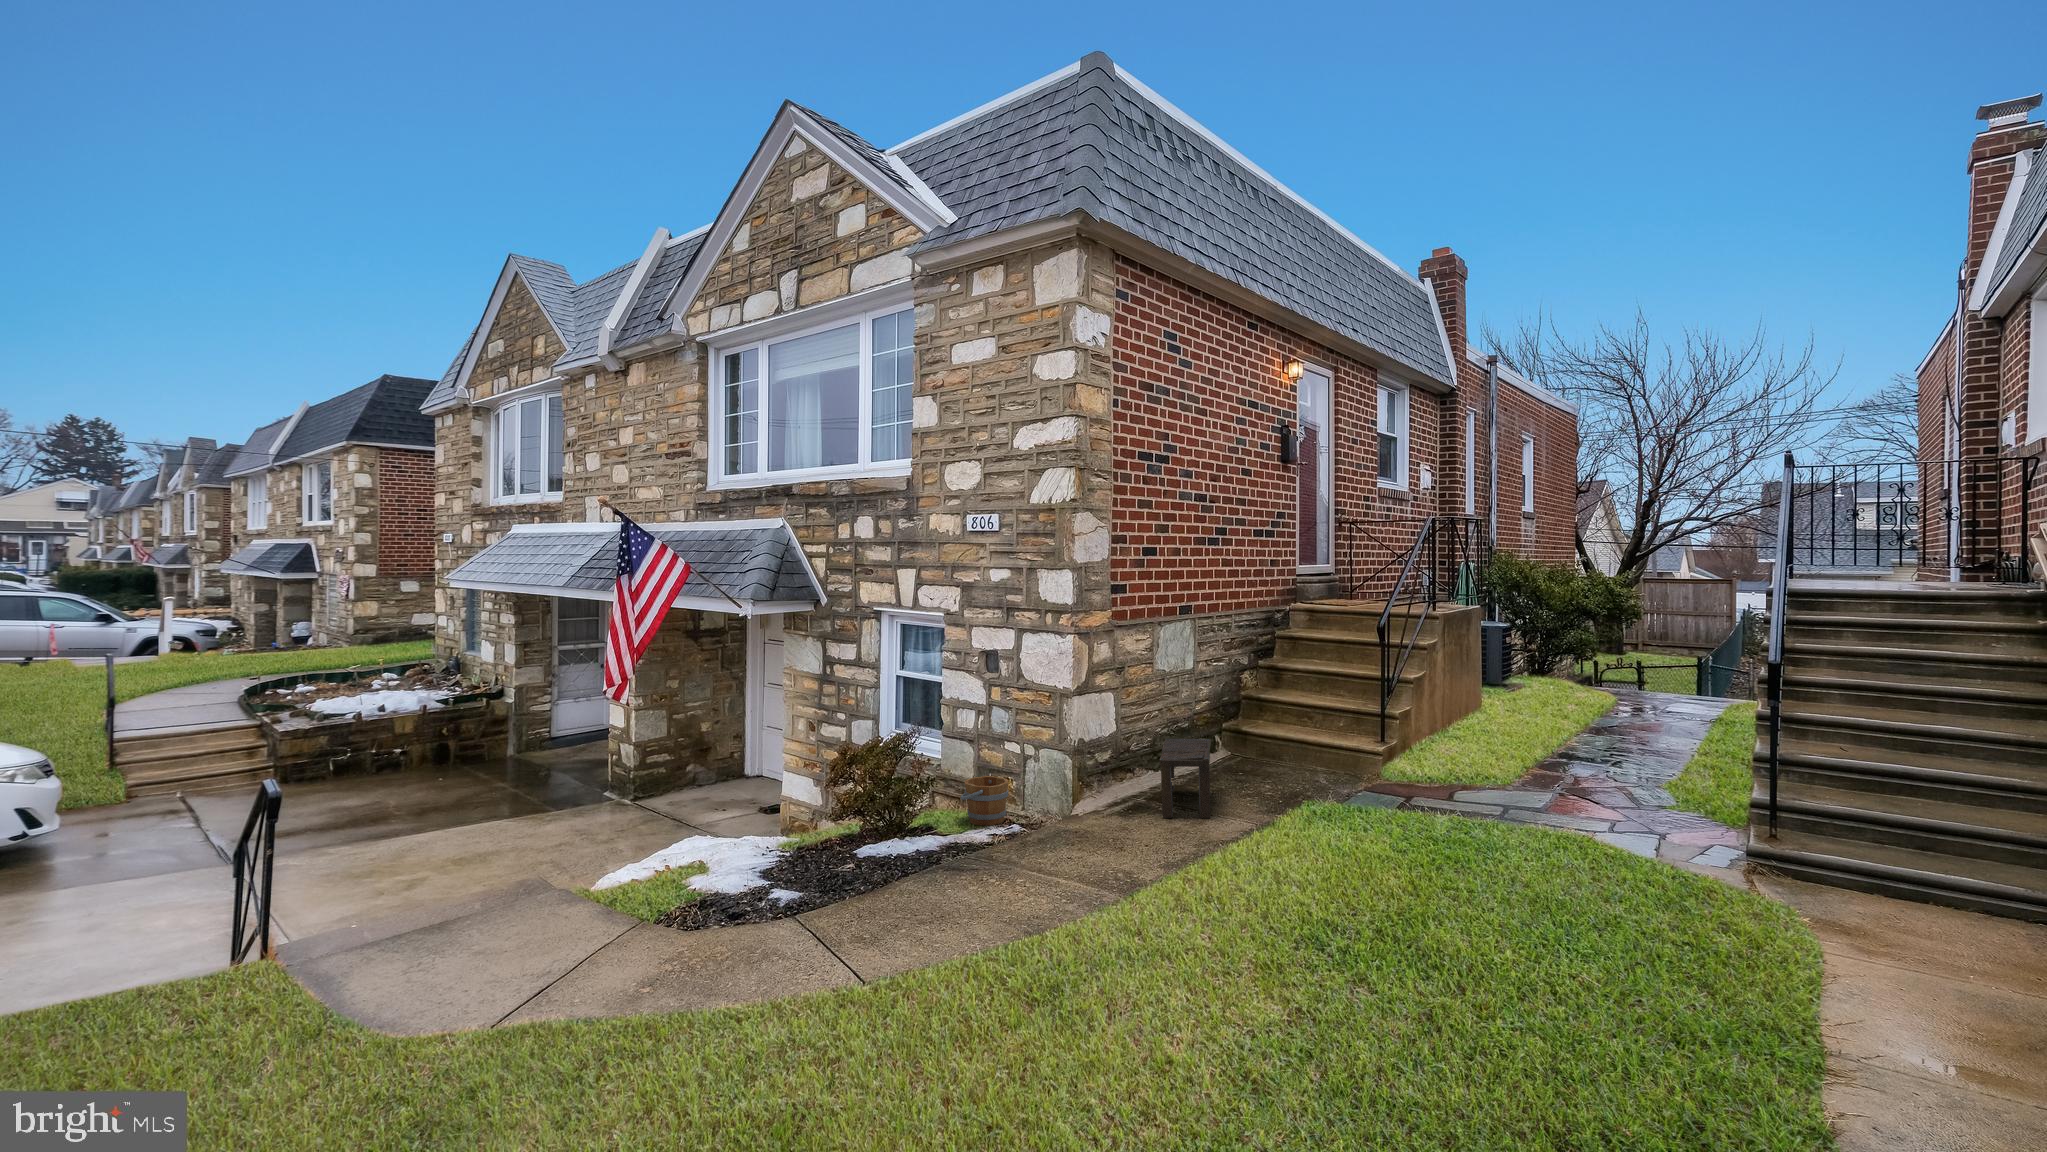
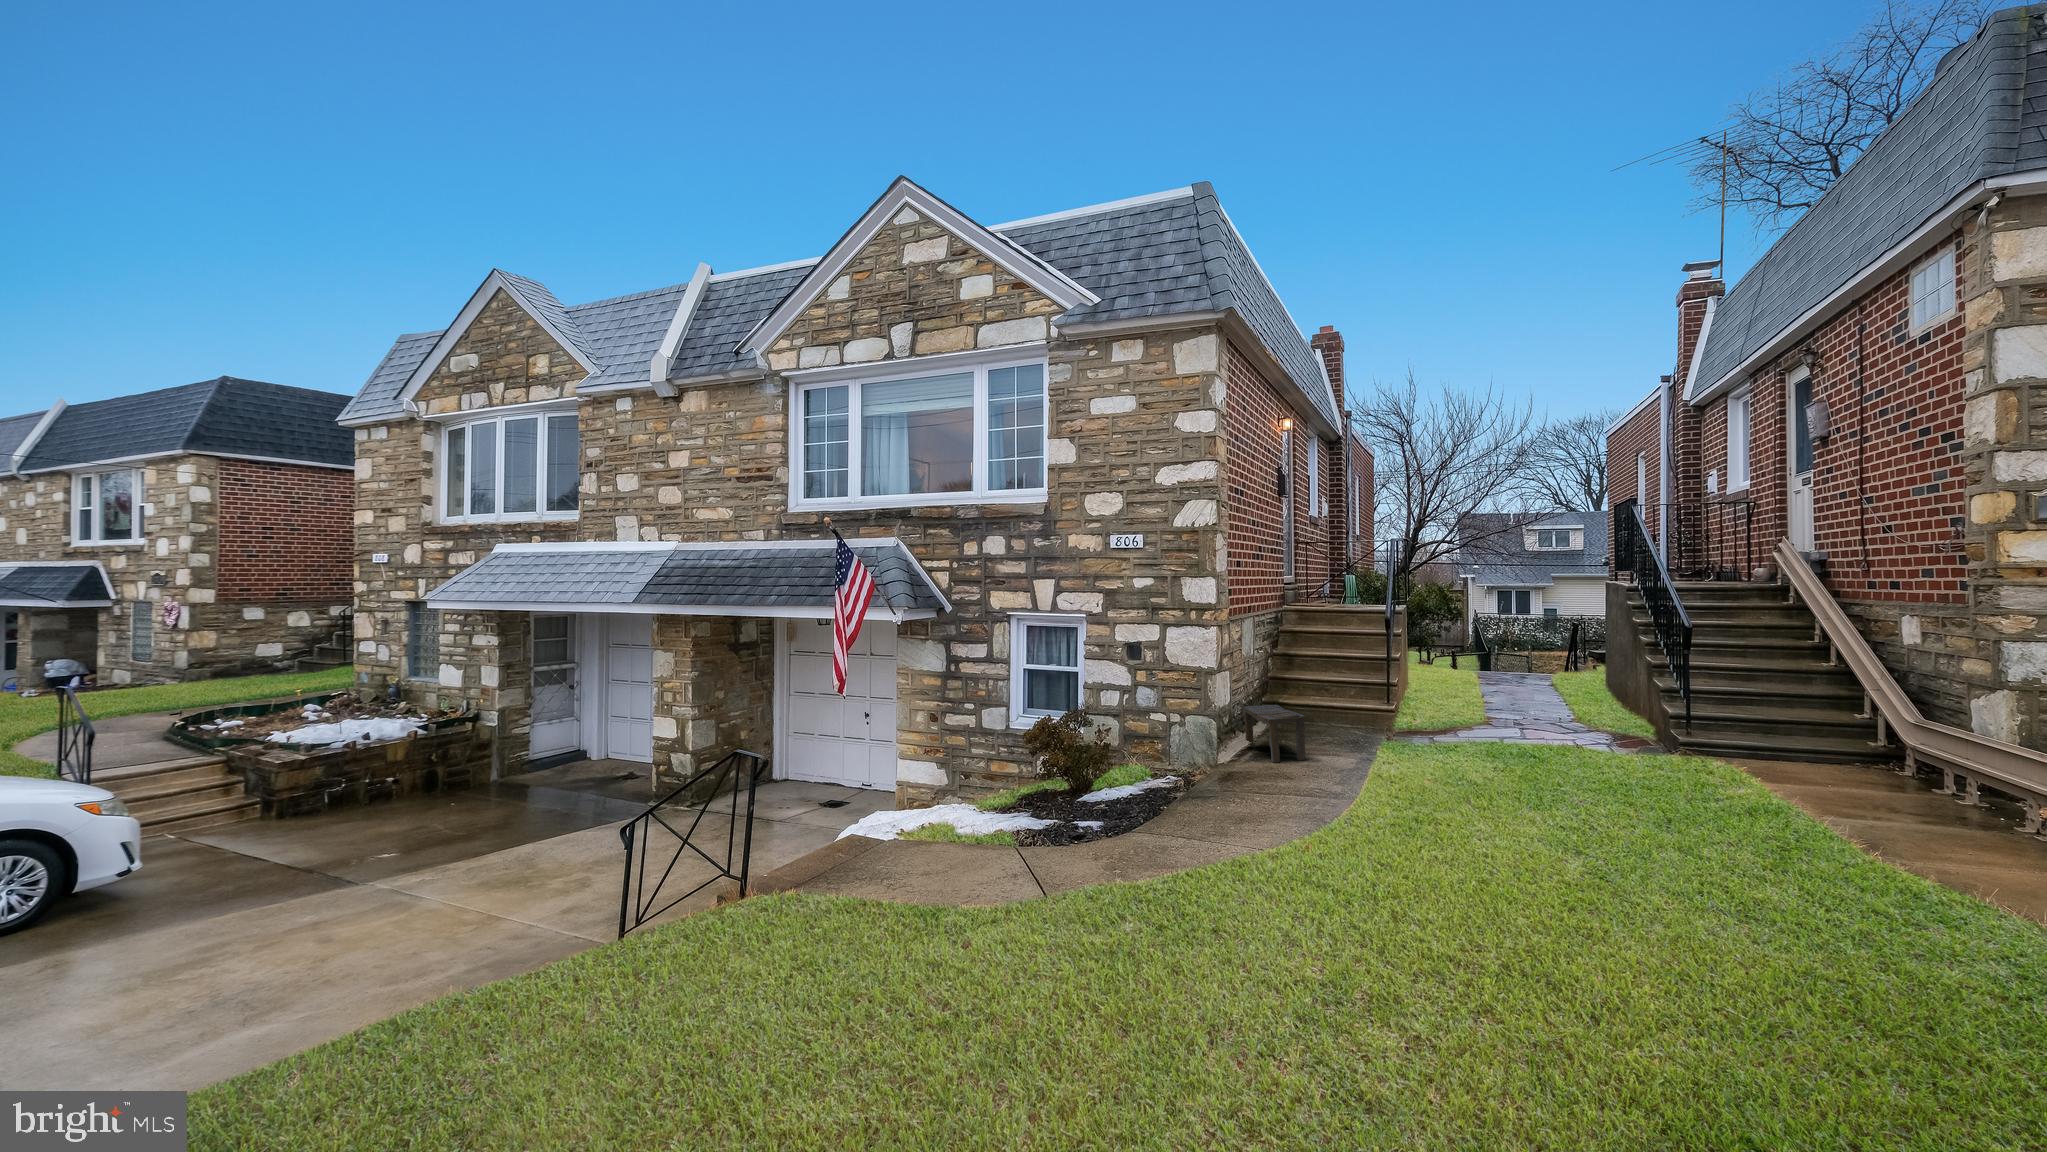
bucket: present [961,776,1008,826] -> none [1130,741,1168,779]

